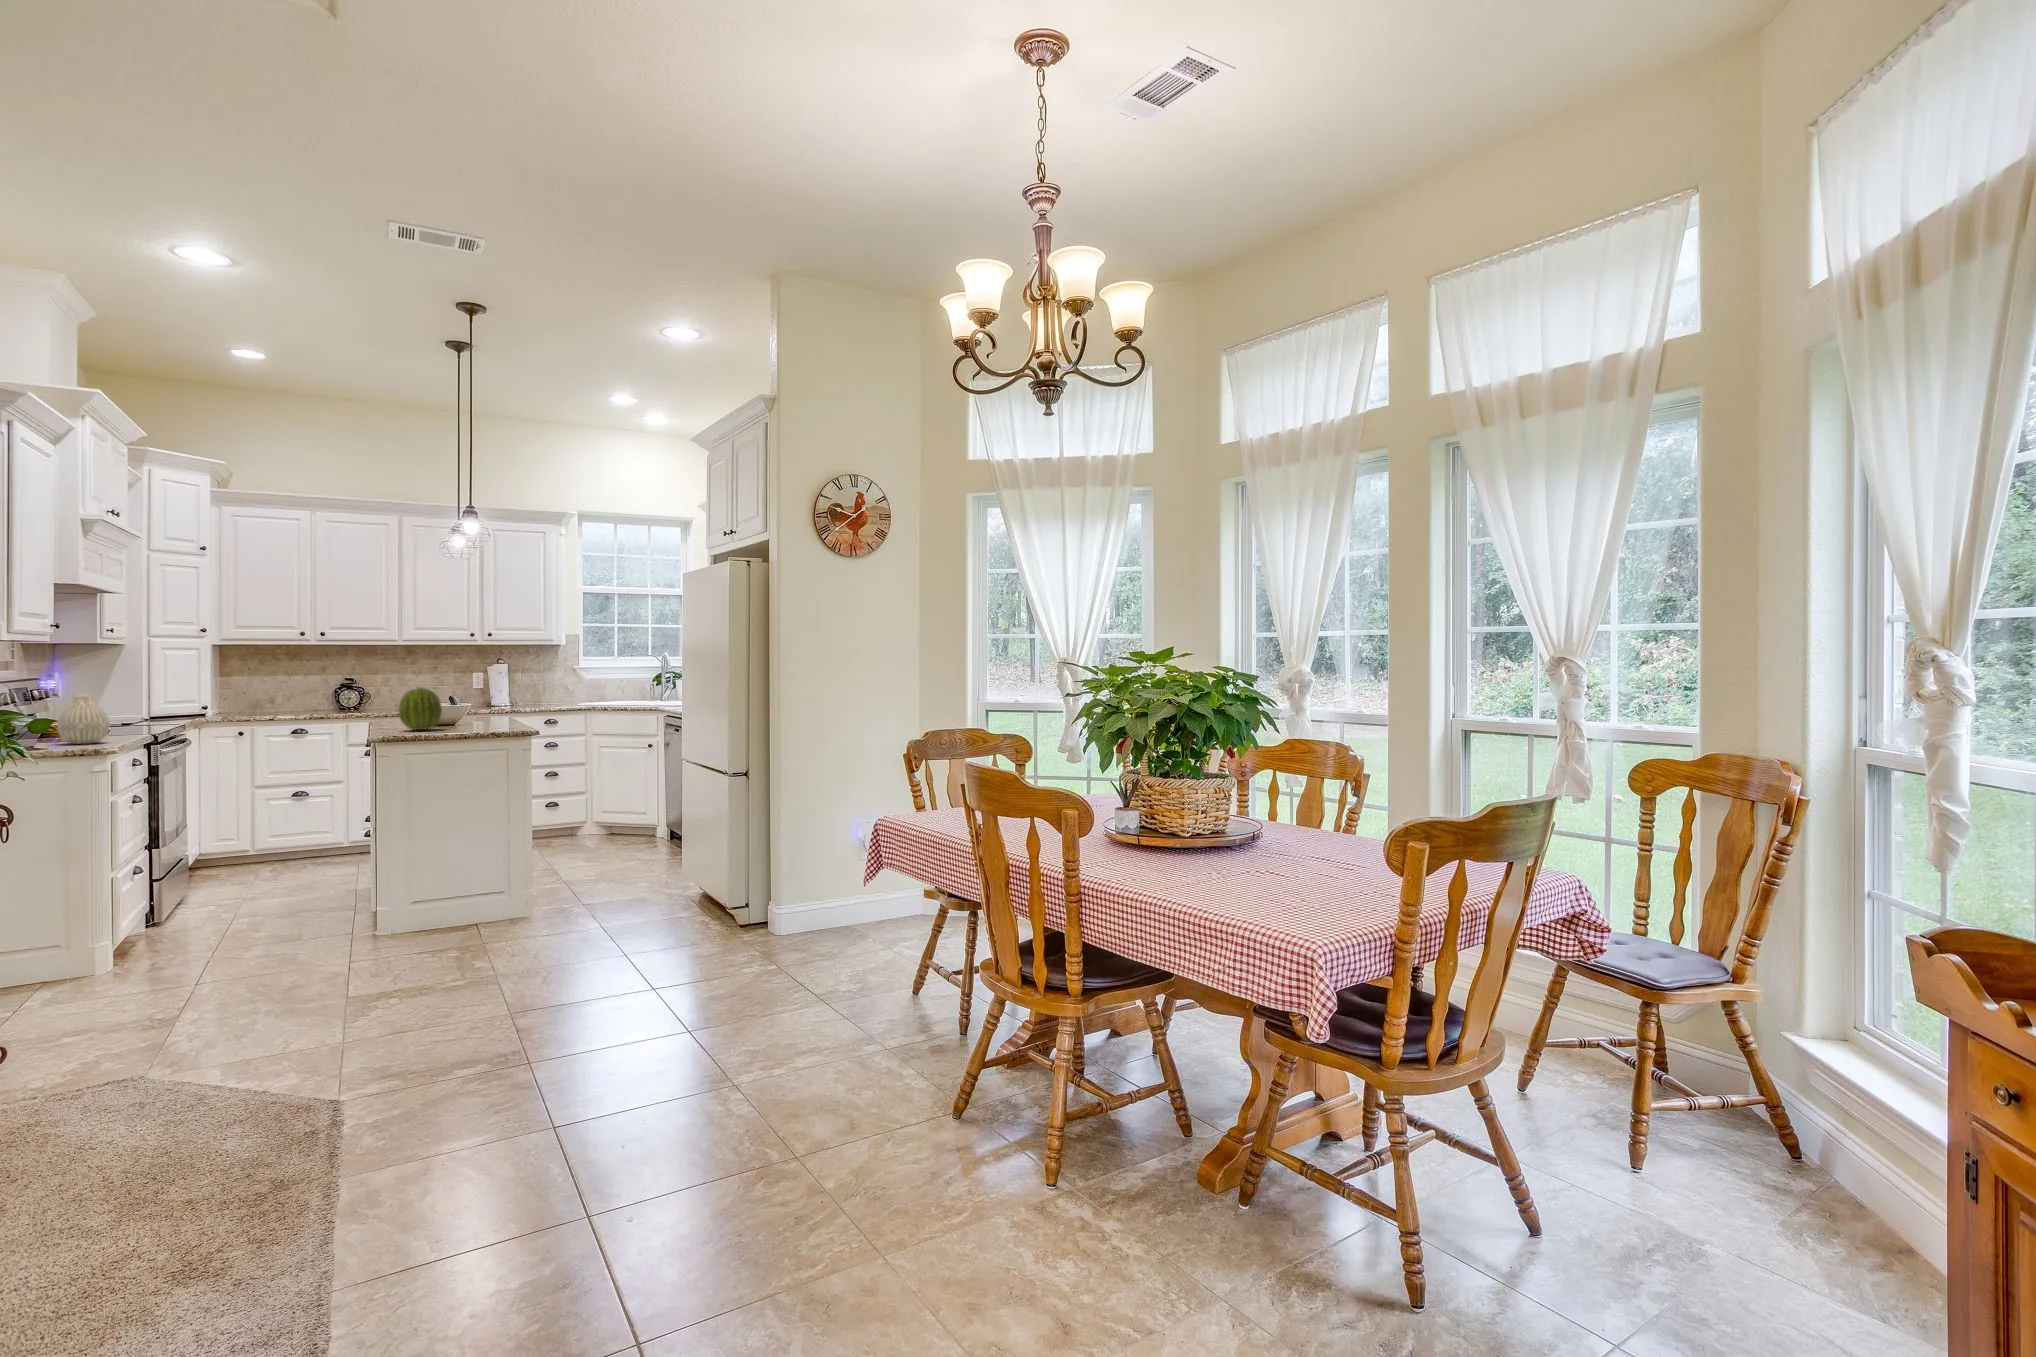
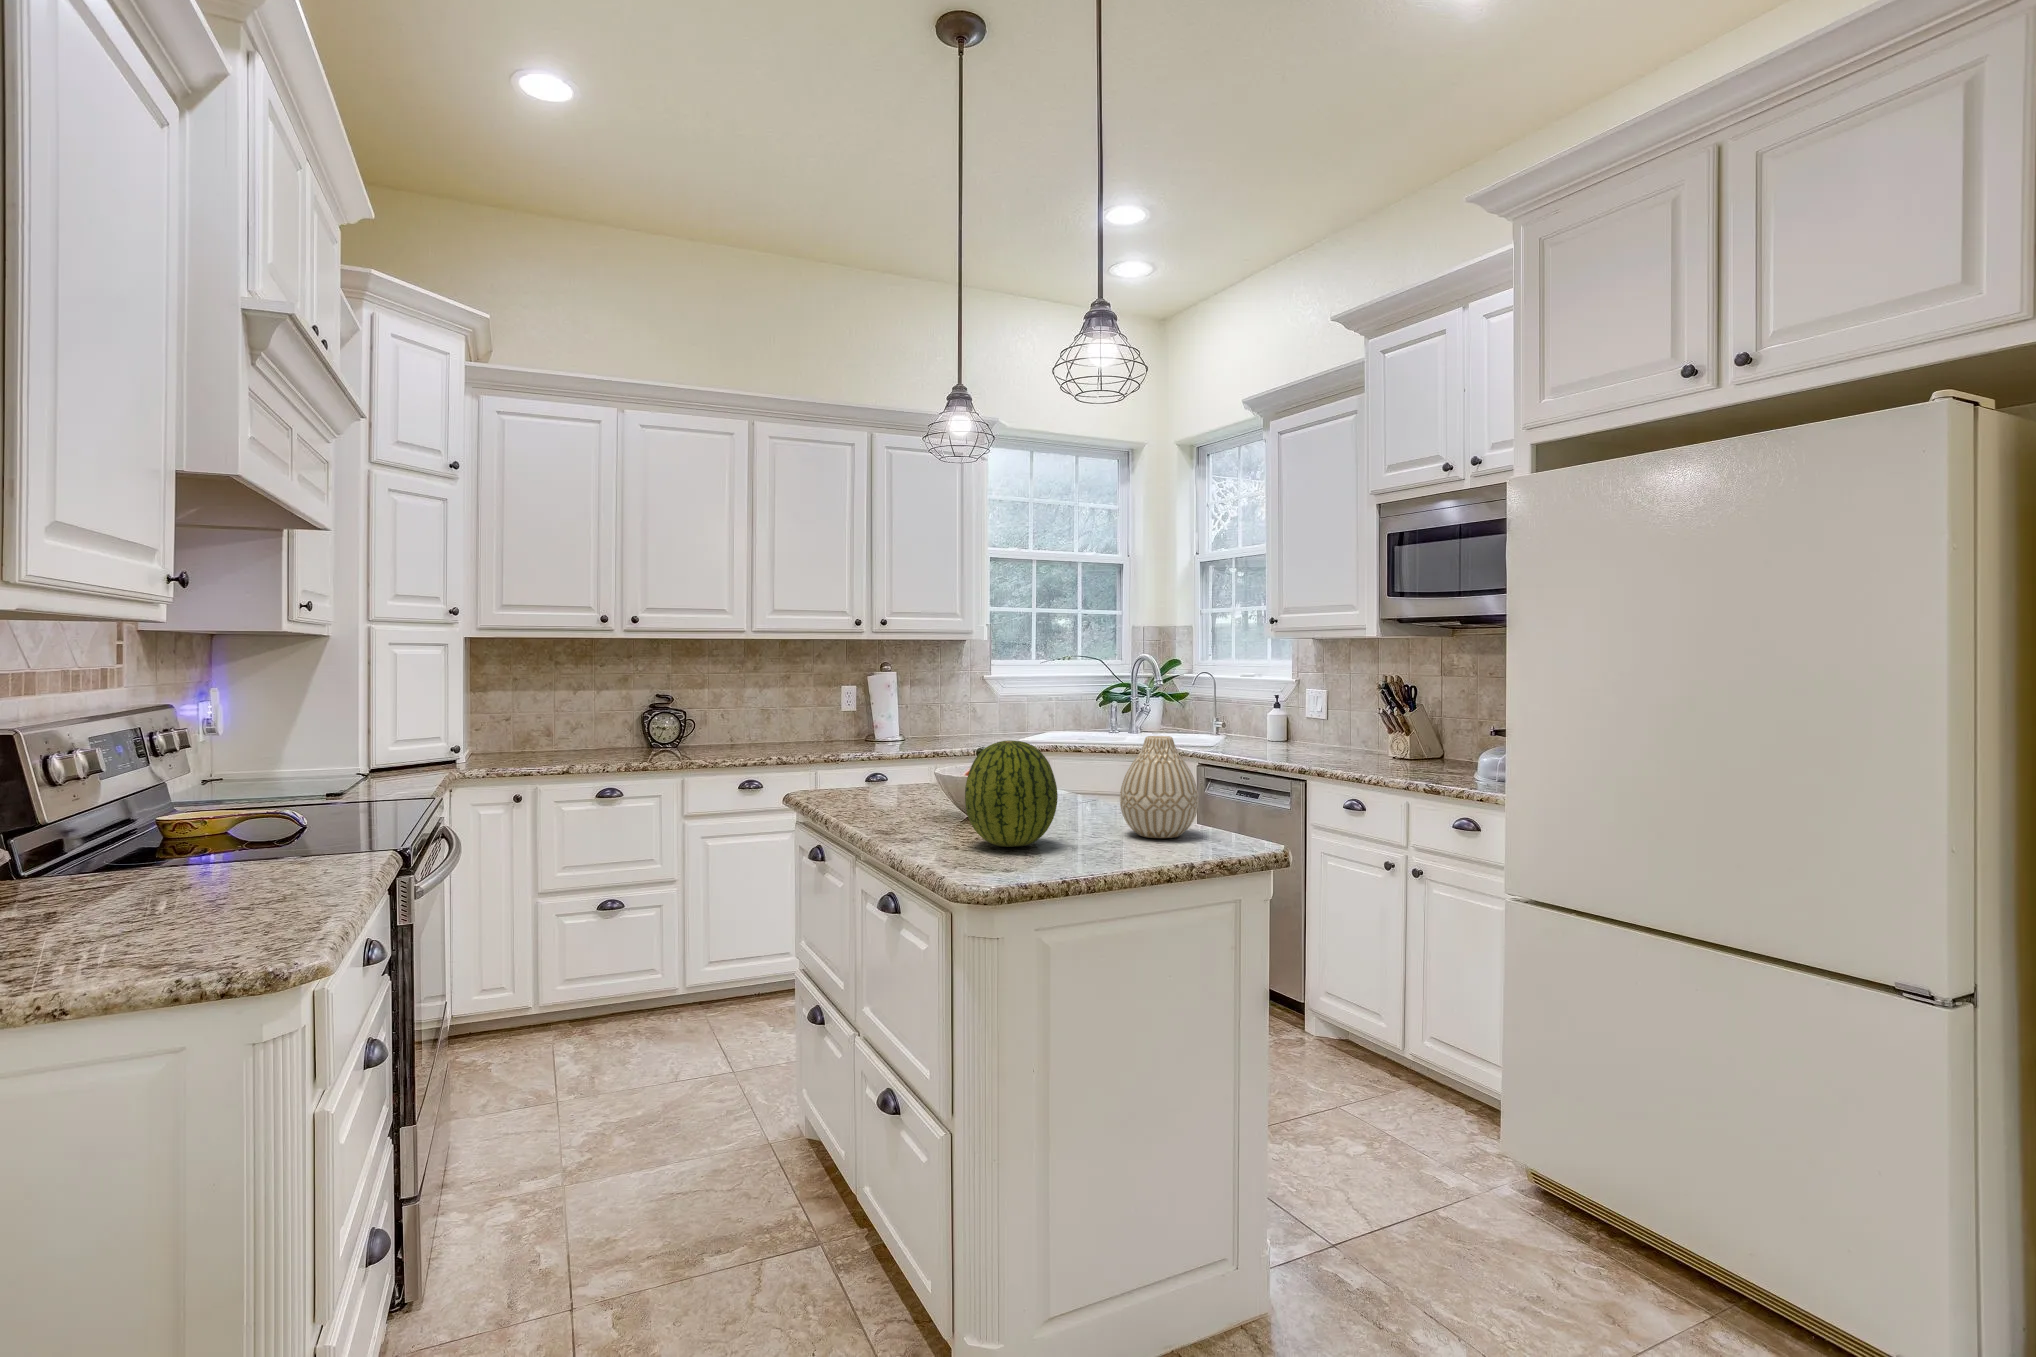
vase: present [57,695,110,744] -> present [1120,736,1199,838]

